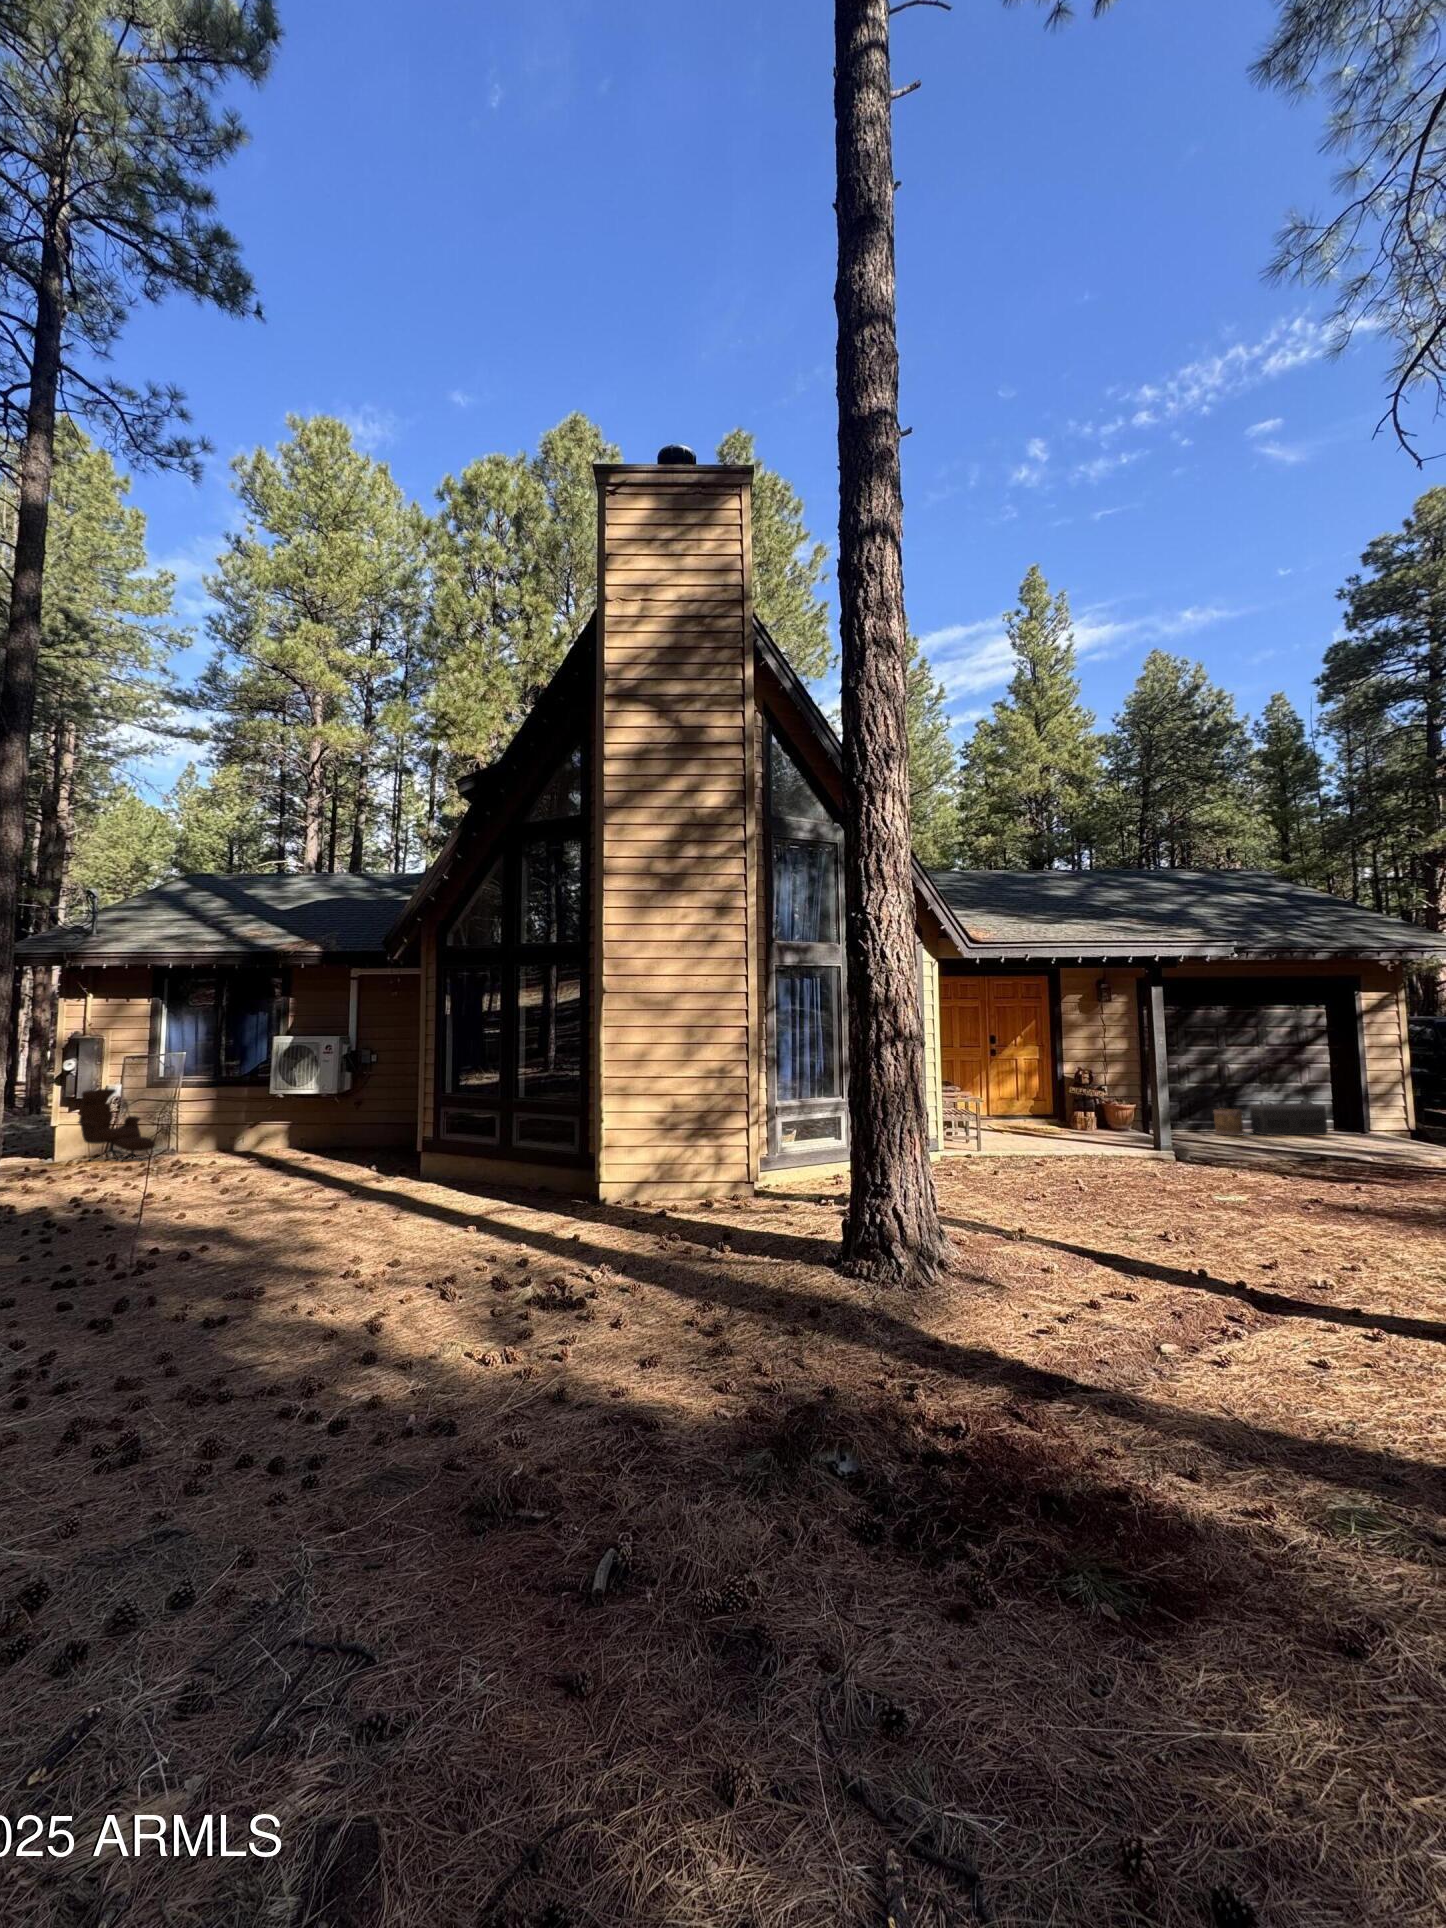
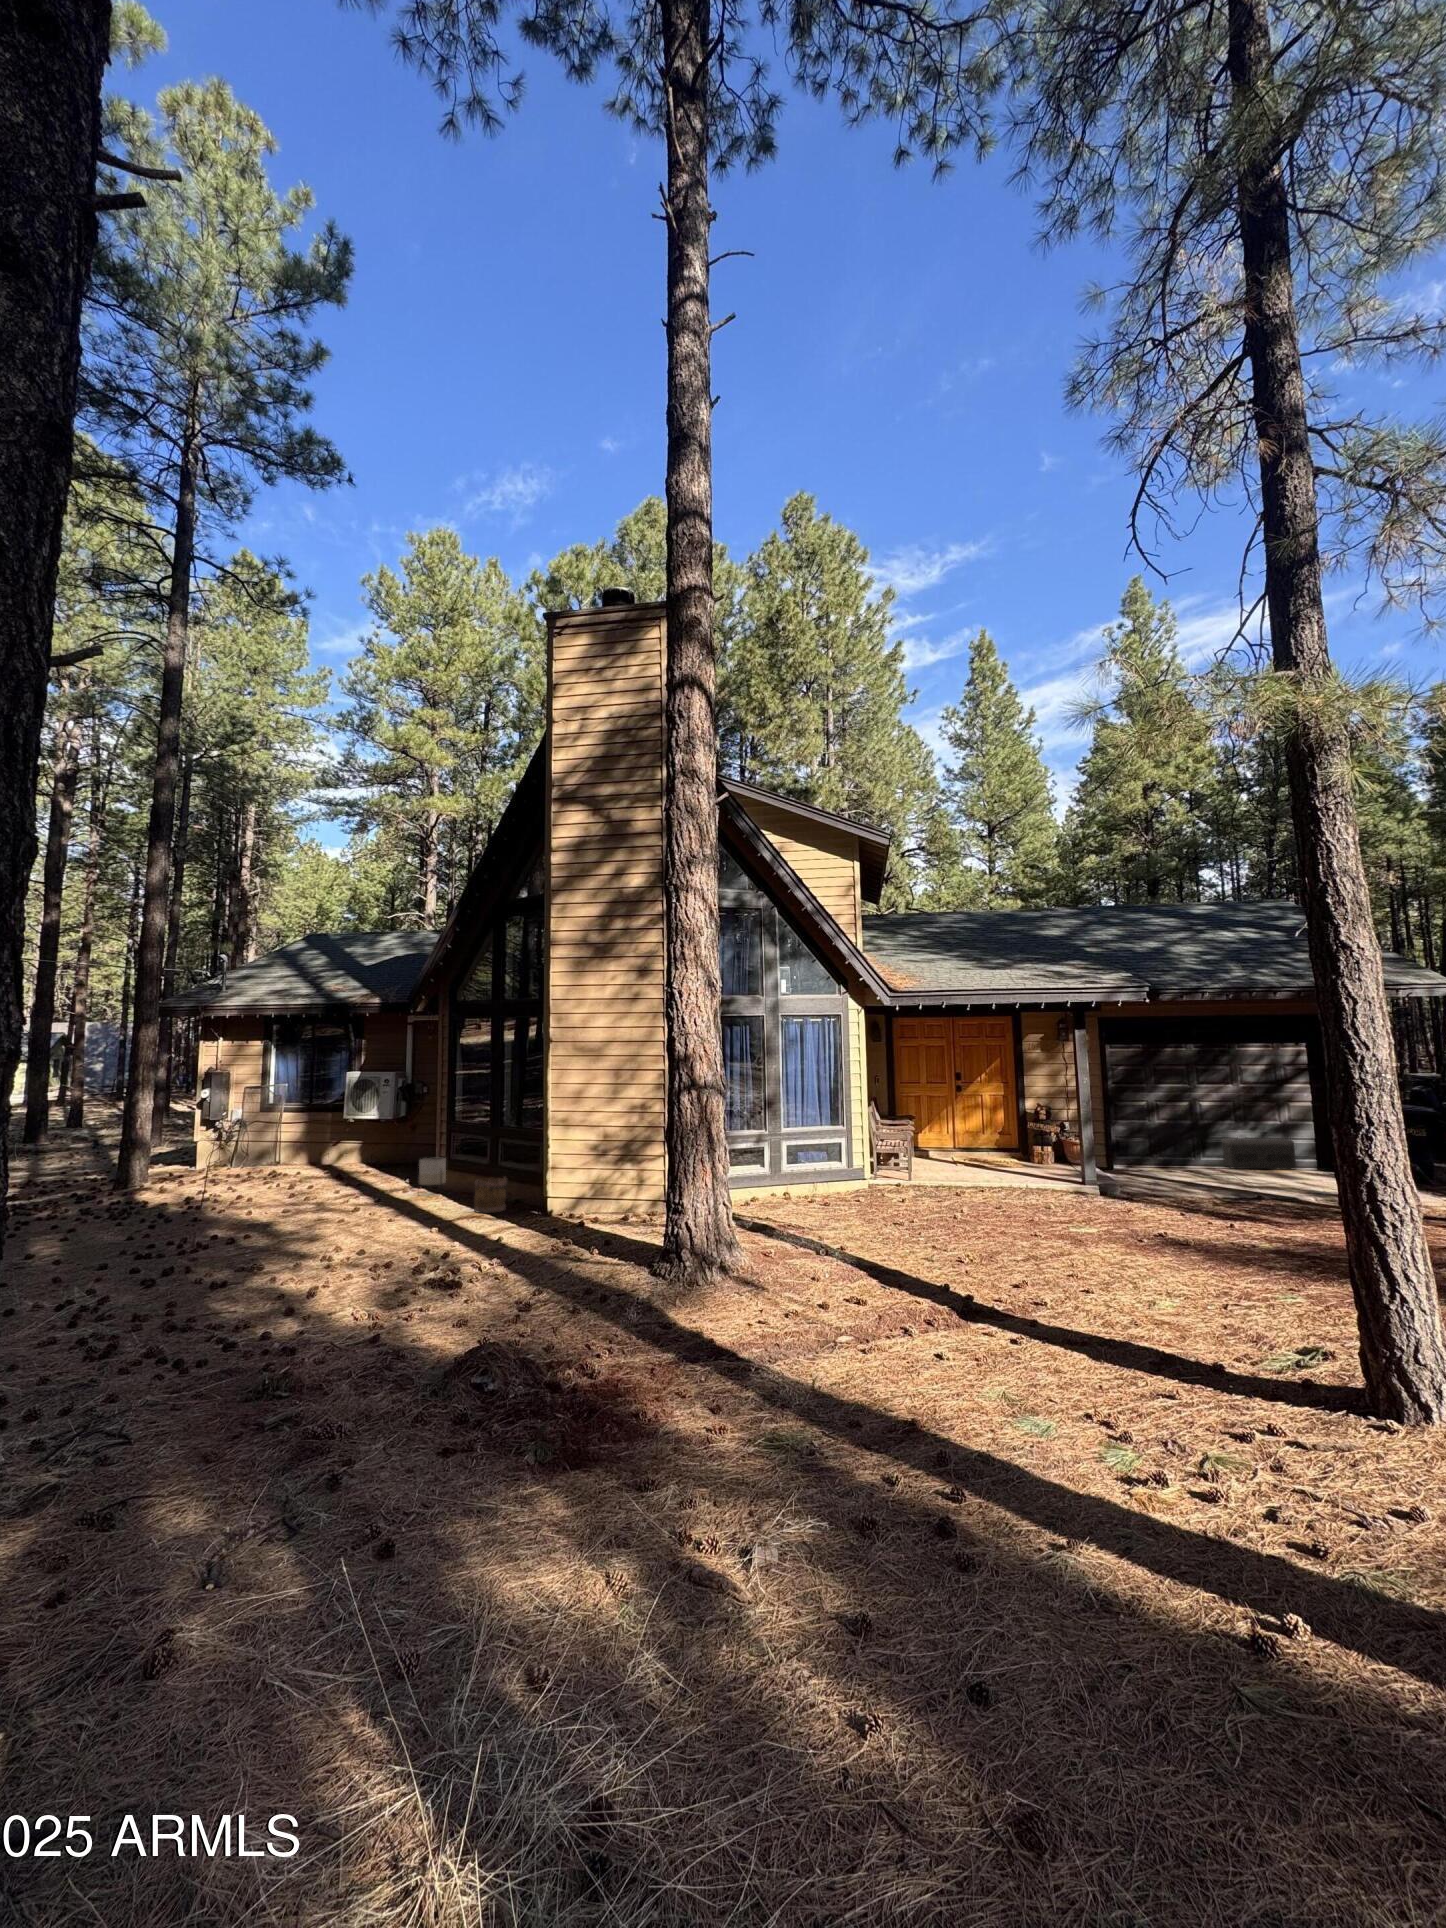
lounge chair: present [78,1089,155,1160] -> none [205,1111,262,1171]
bucket: present [1214,1108,1245,1136] -> present [474,1178,508,1213]
planter: none [400,1139,433,1186] -> present [418,1158,446,1185]

